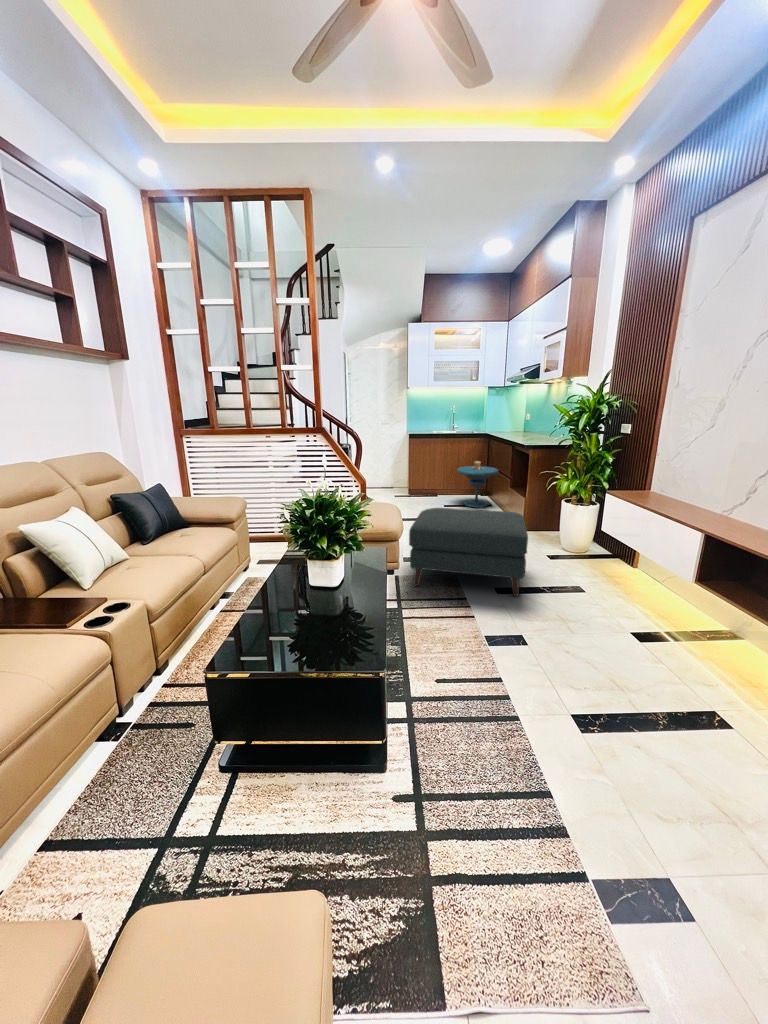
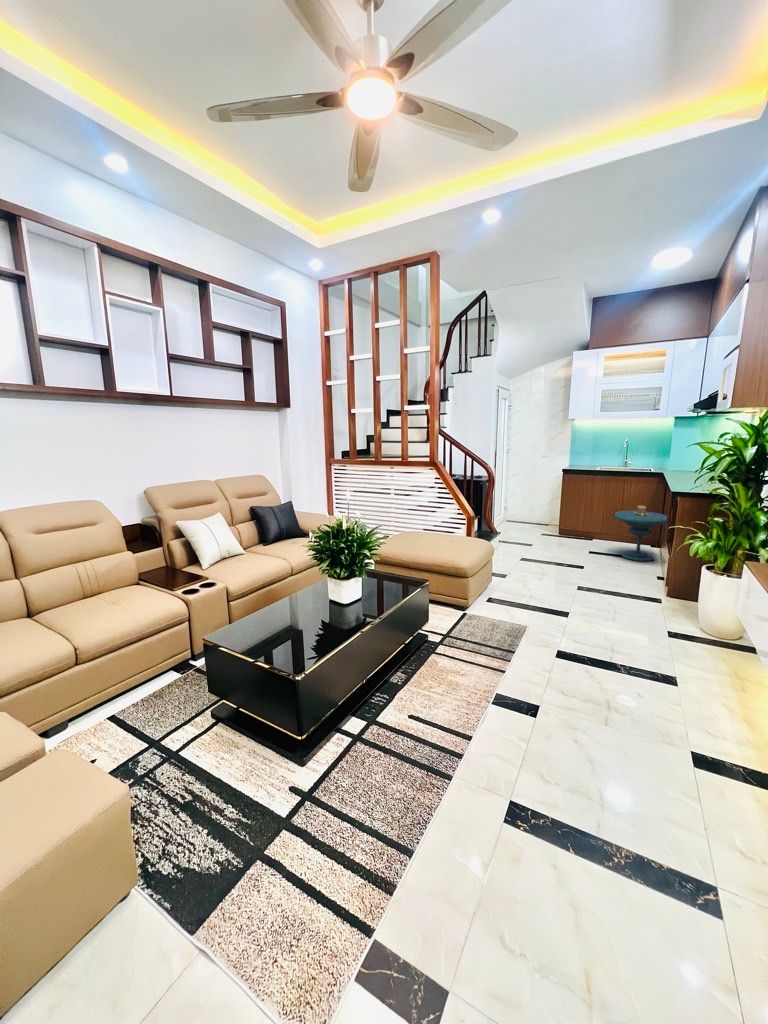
ottoman: present [409,508,528,597] -> none [472,552,624,667]

